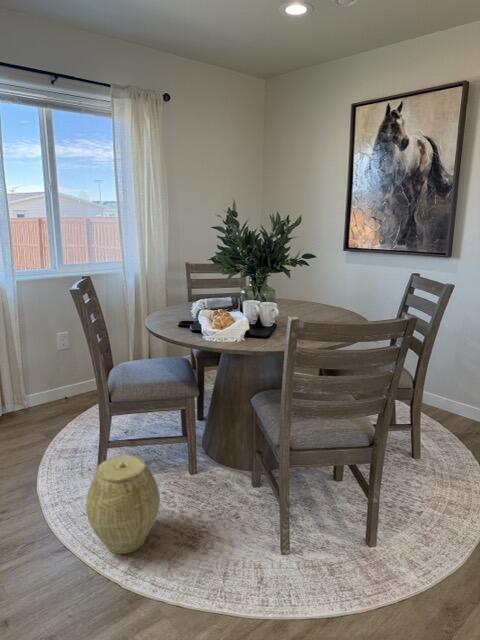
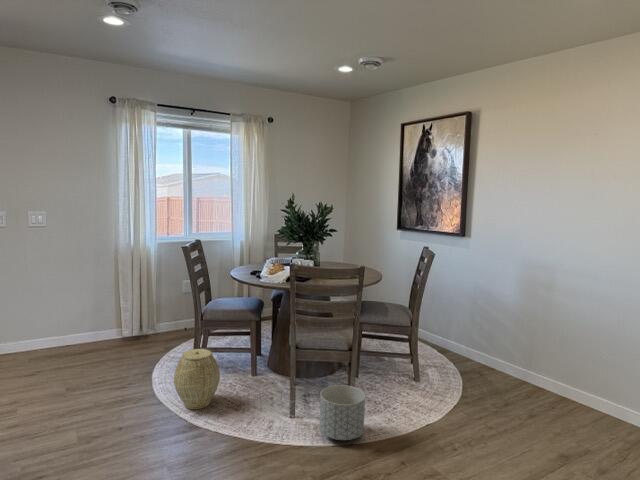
planter: none [339,501,416,598] -> present [320,385,365,440]

